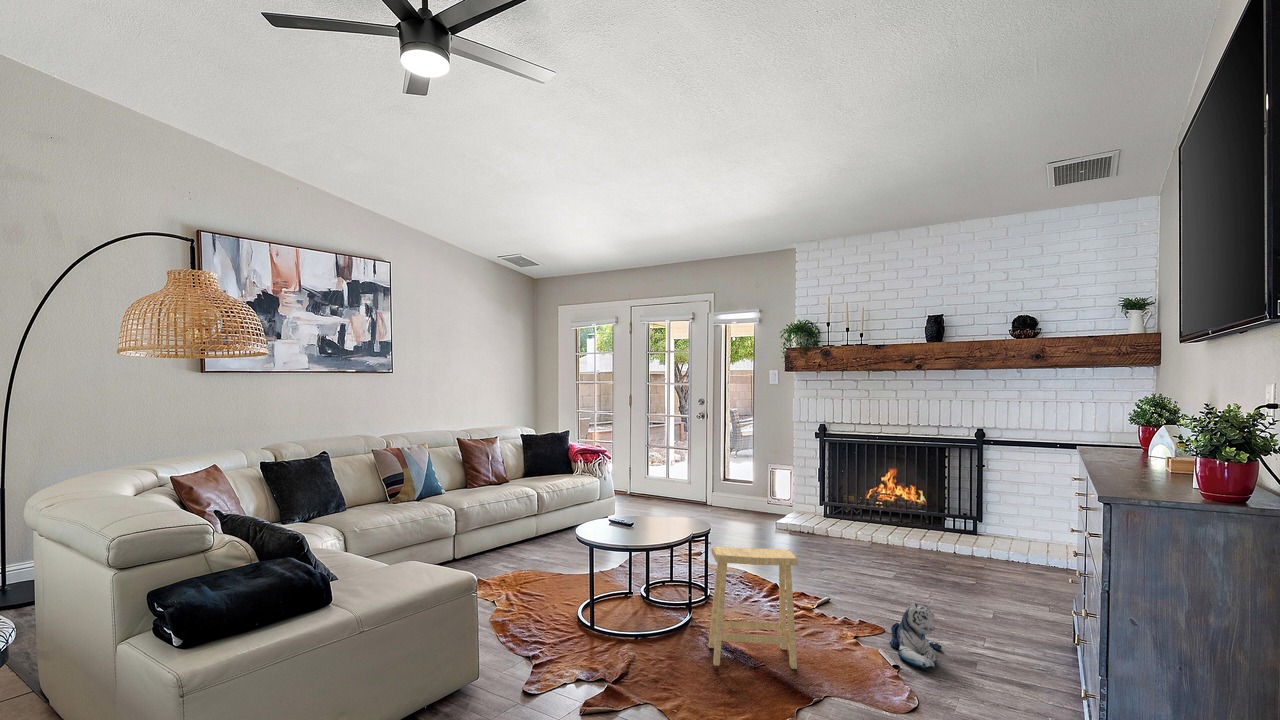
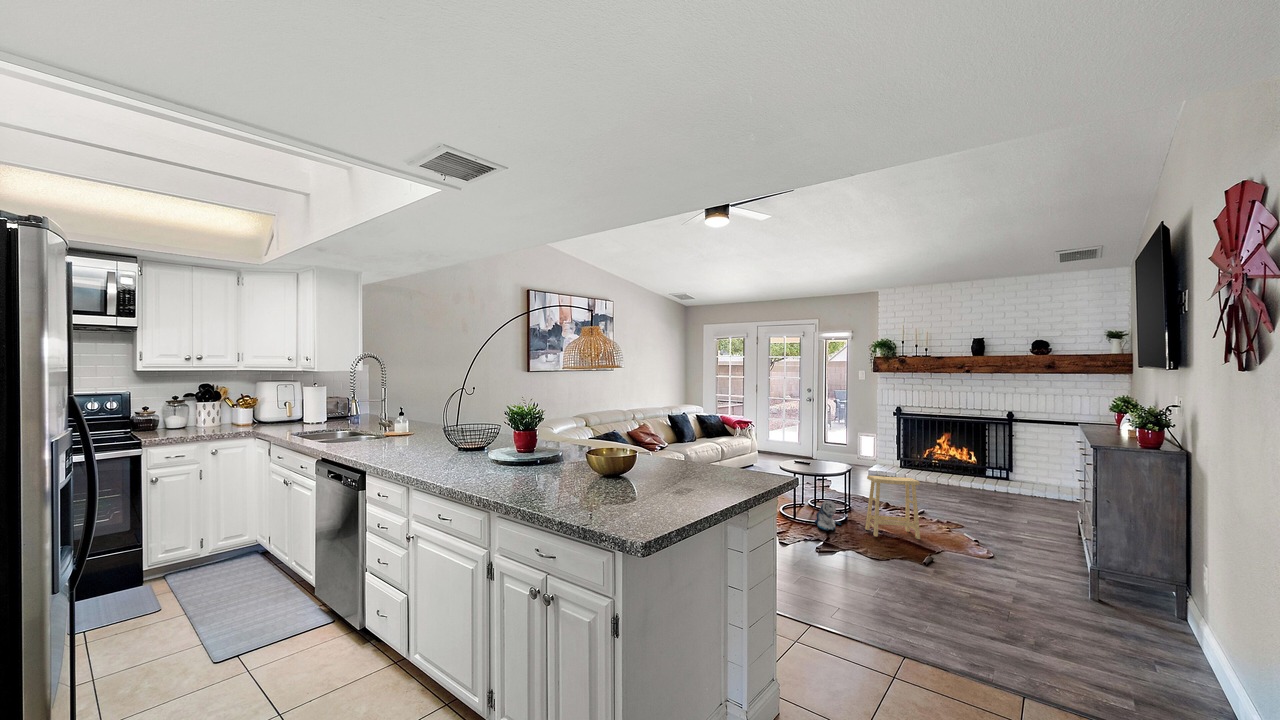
plush toy: present [889,604,942,668] -> present [815,500,841,530]

